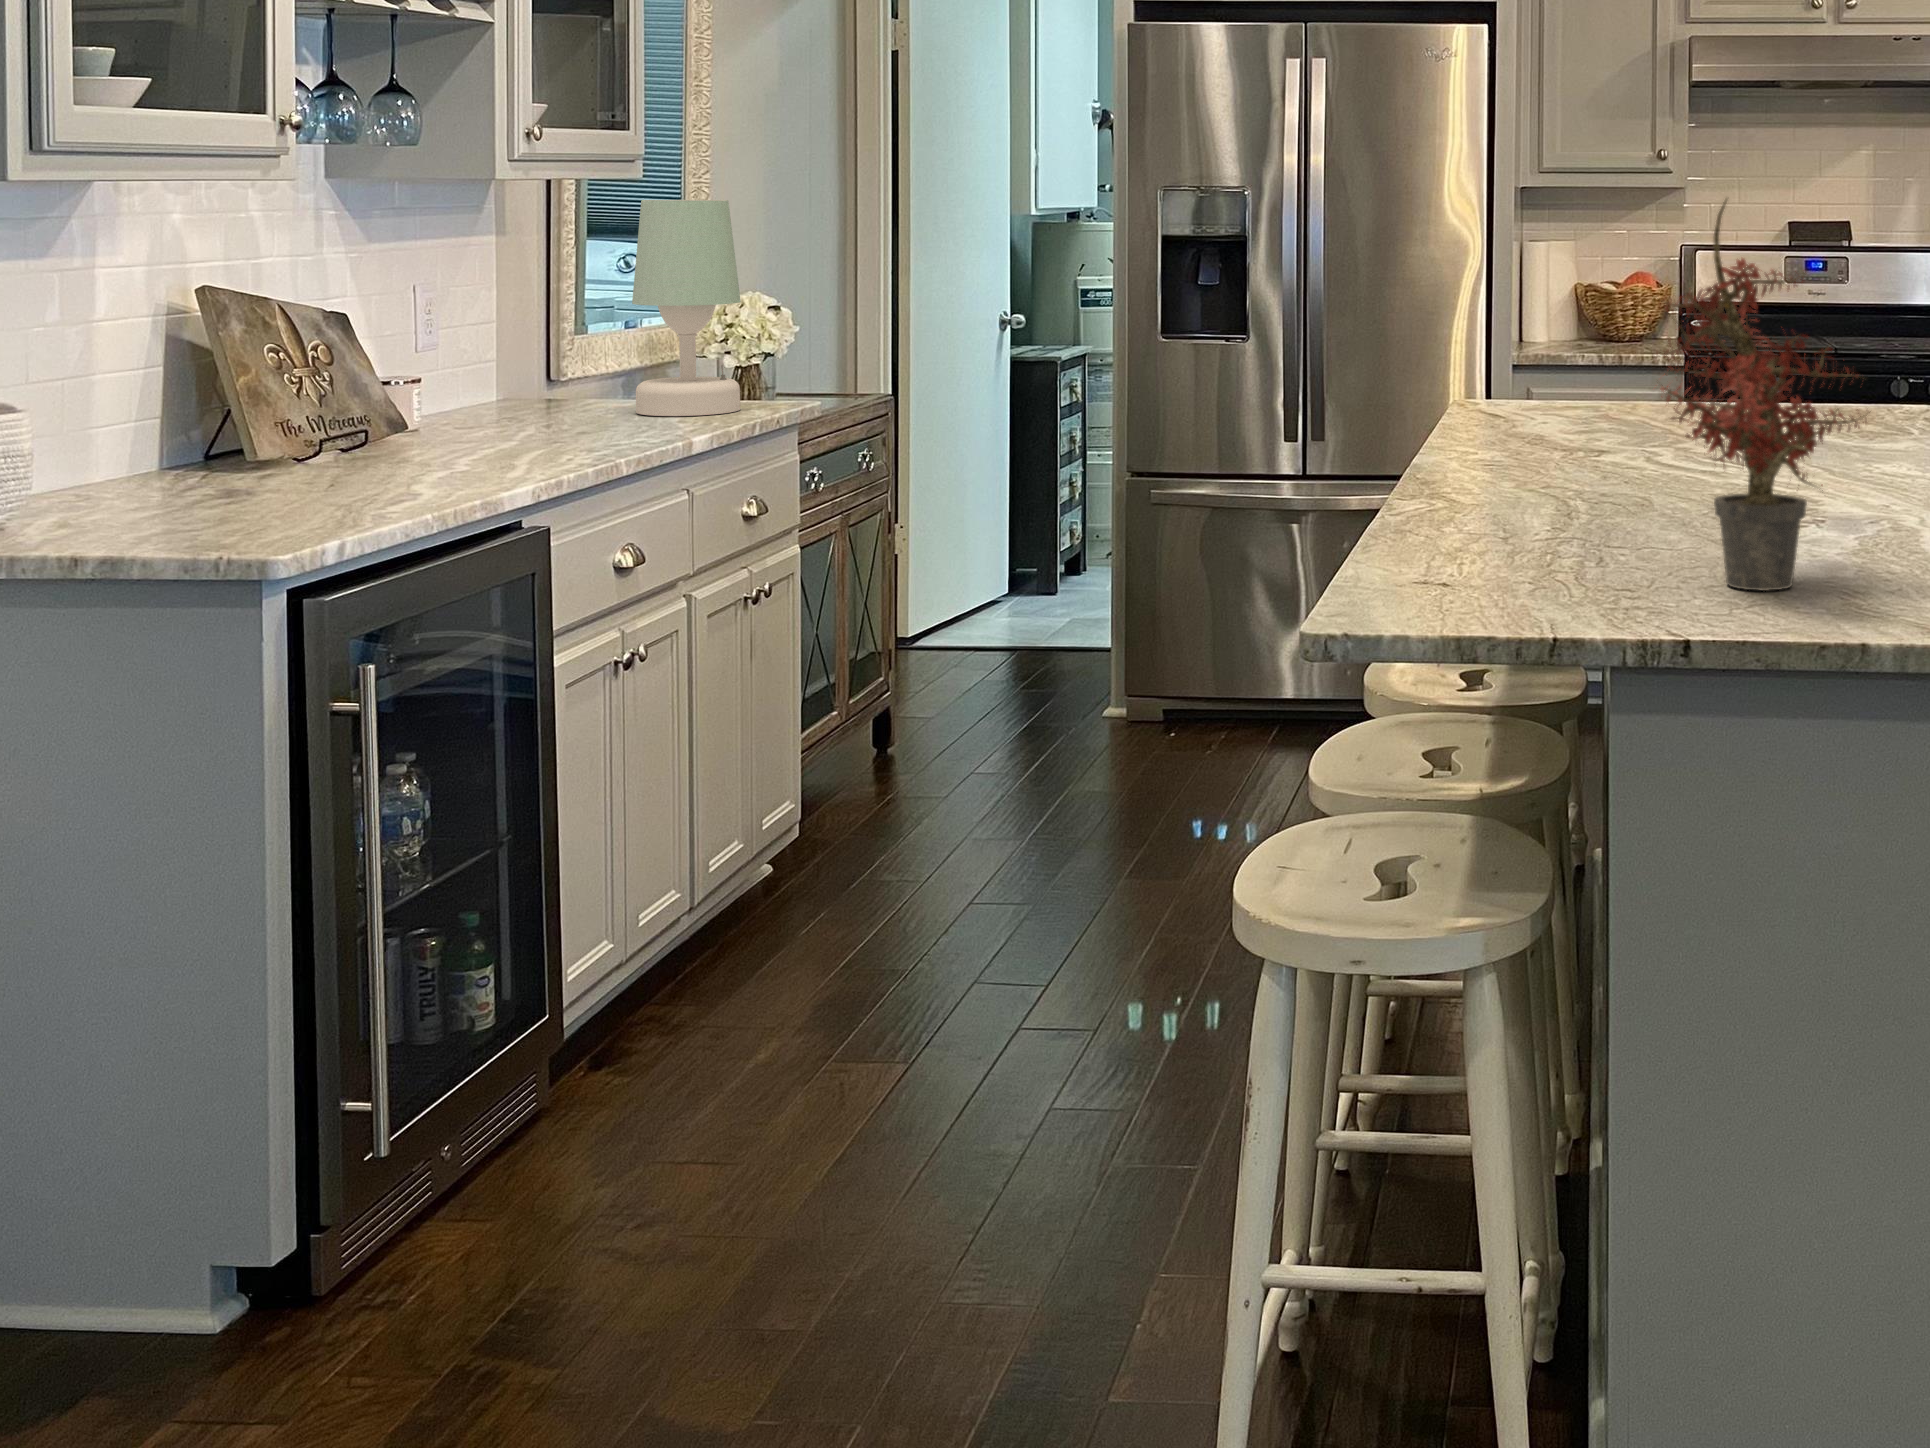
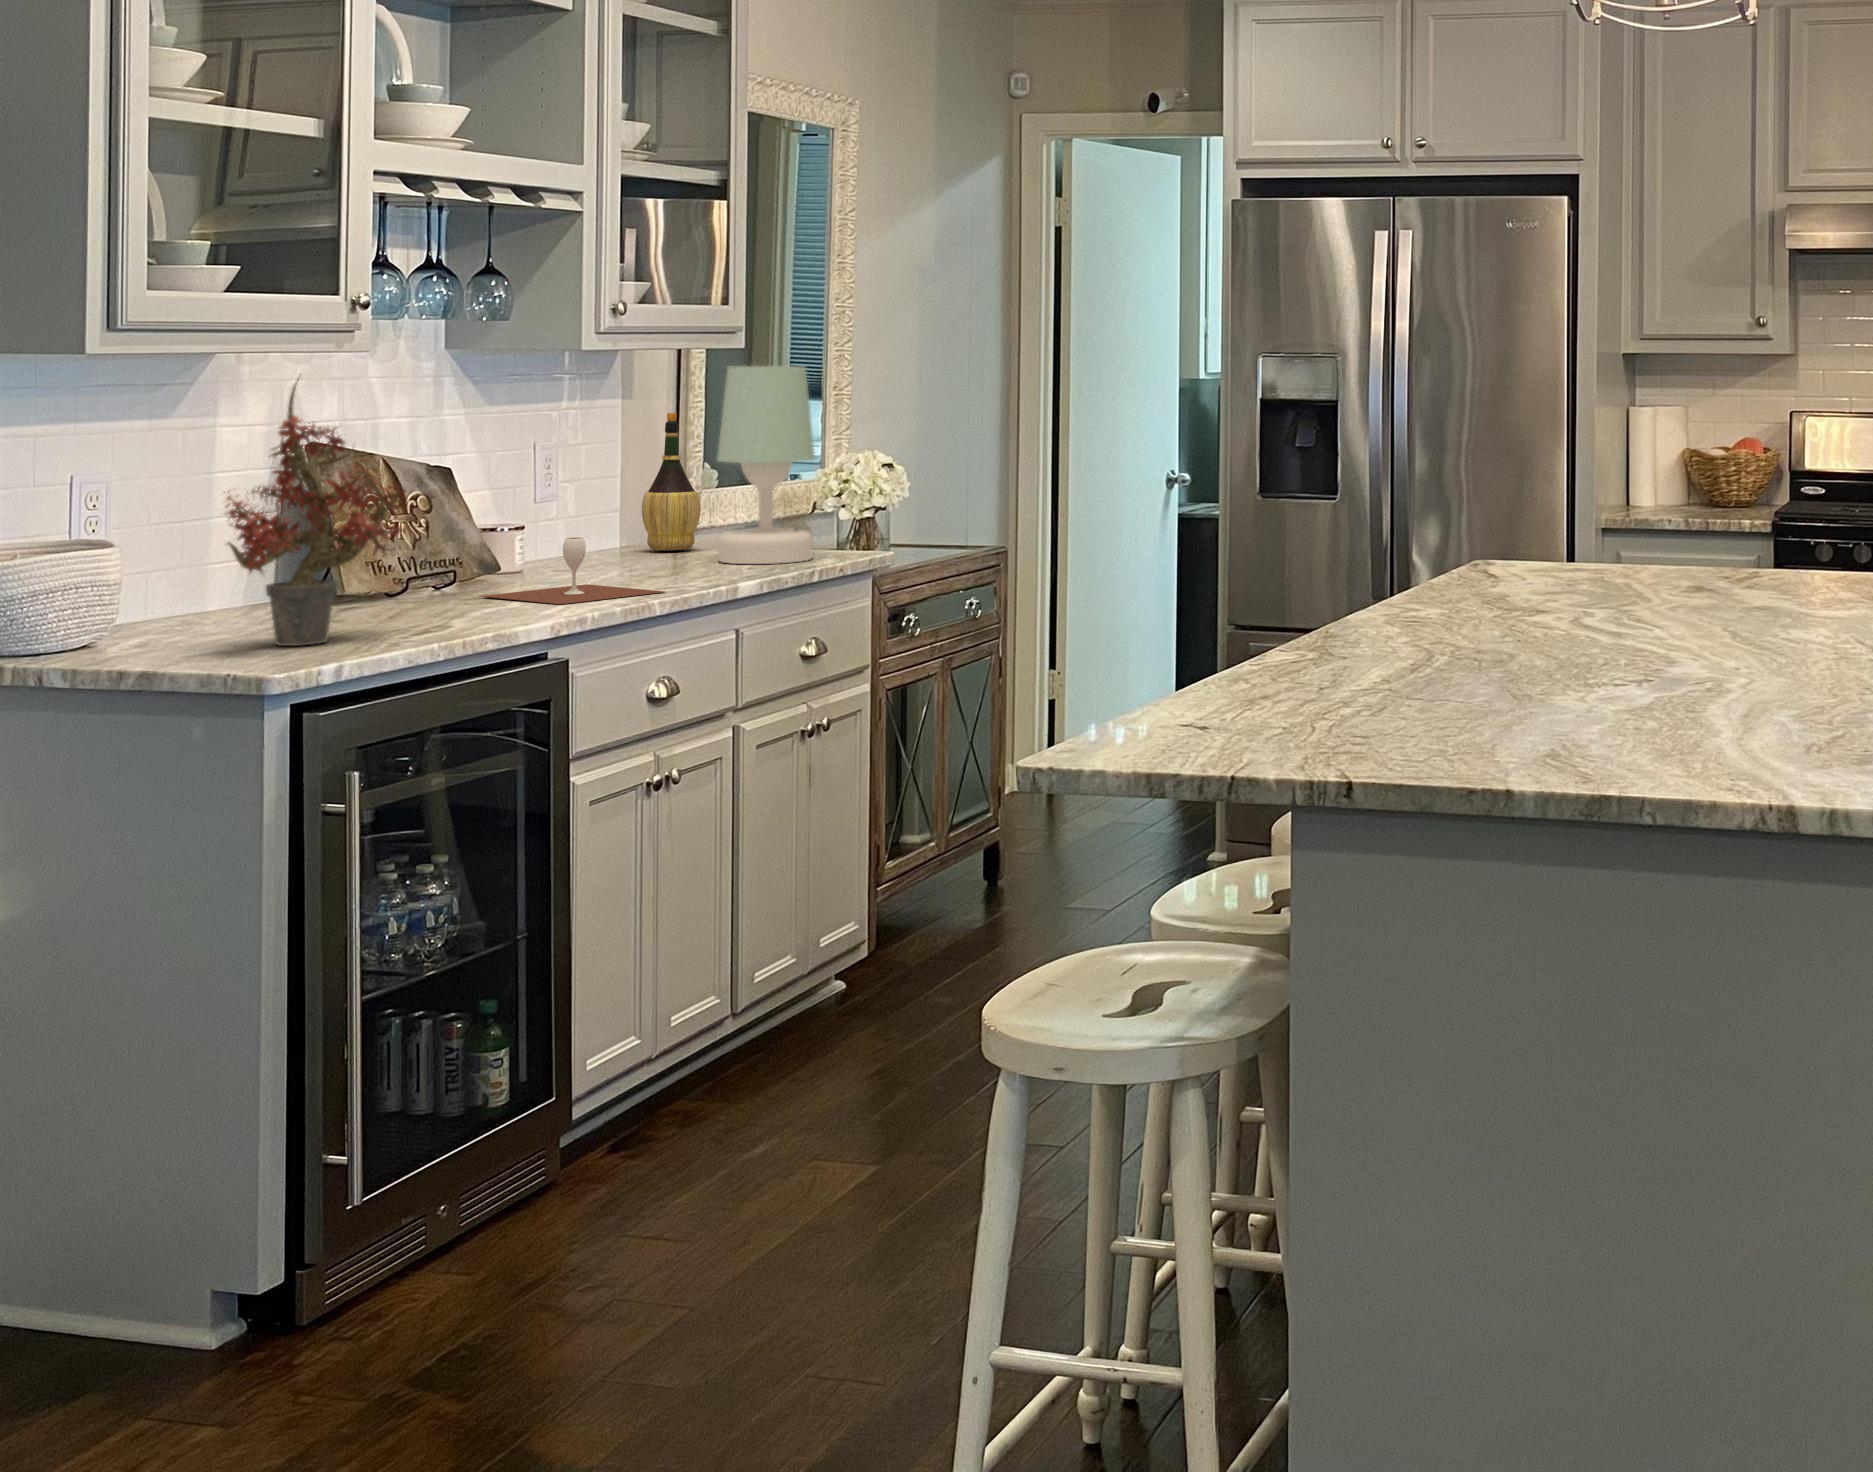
potted plant: present [1661,199,1870,591] -> present [225,380,412,646]
wine bottle: none [531,251,596,402] -> present [642,412,701,551]
wine glass: none [413,391,626,466] -> present [481,537,665,604]

